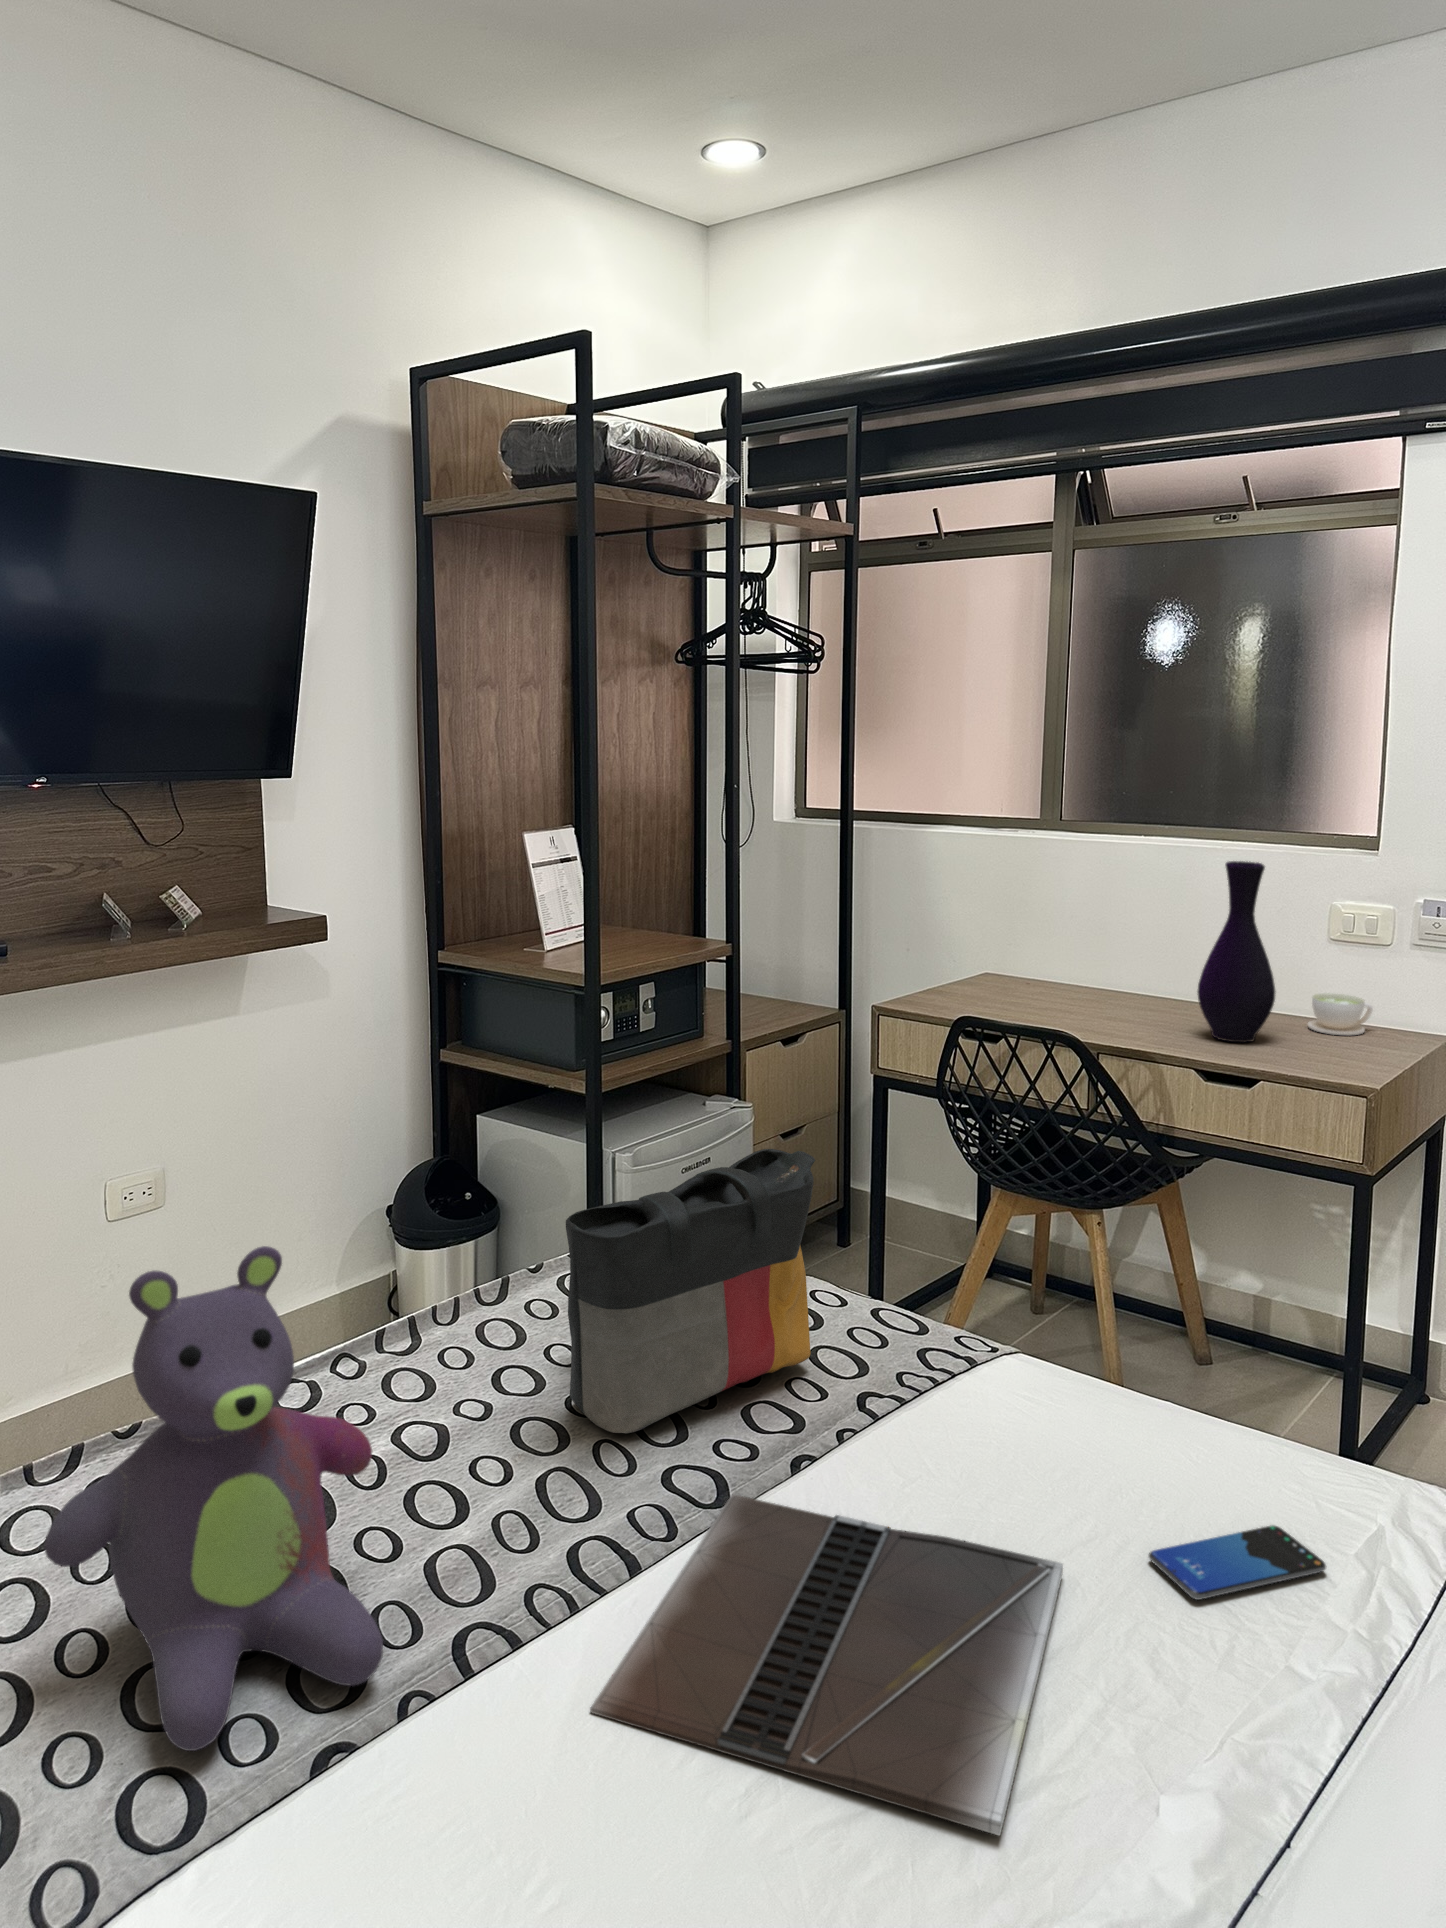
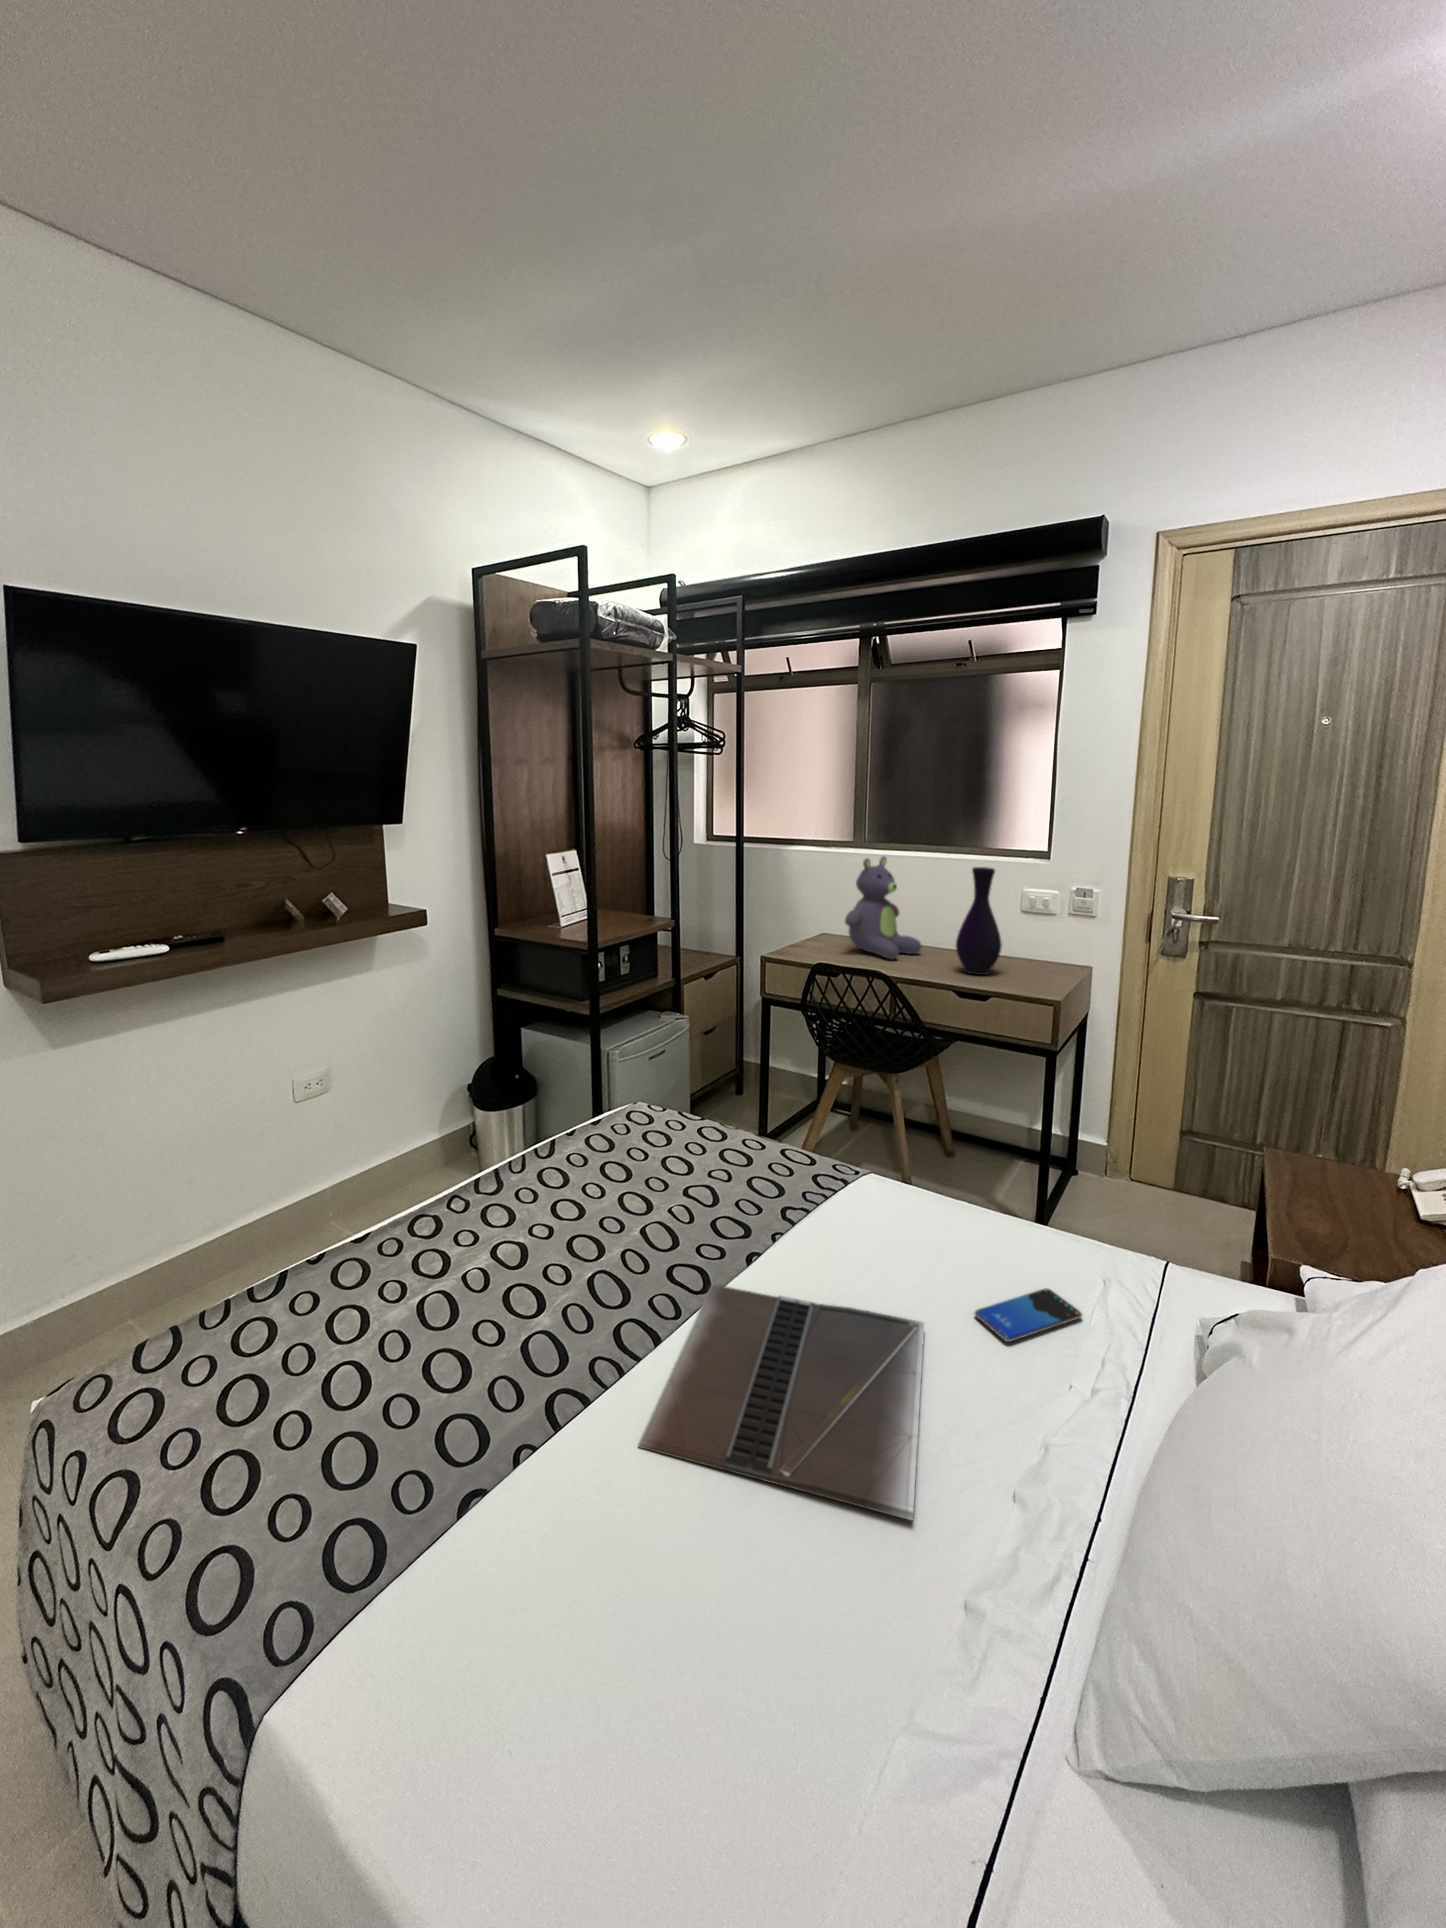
coffee cup: present [1308,994,1373,1036] -> none [1018,944,1056,969]
tote bag: present [566,1149,815,1434] -> none [599,1059,751,1245]
stuffed bear: present [44,1246,383,1751] -> present [845,857,922,959]

